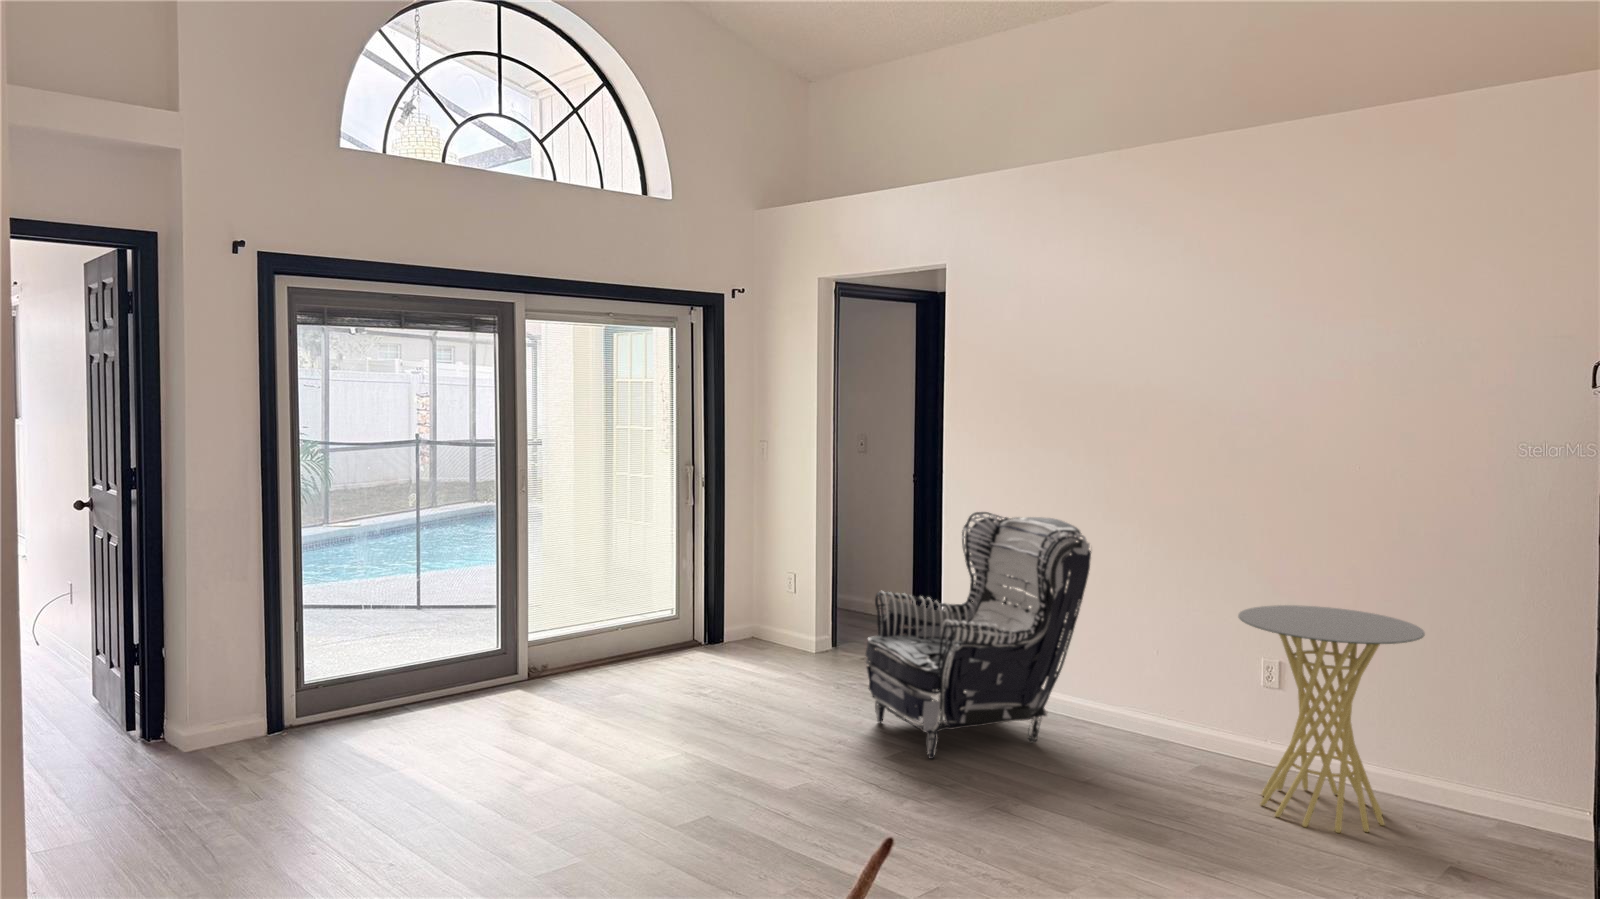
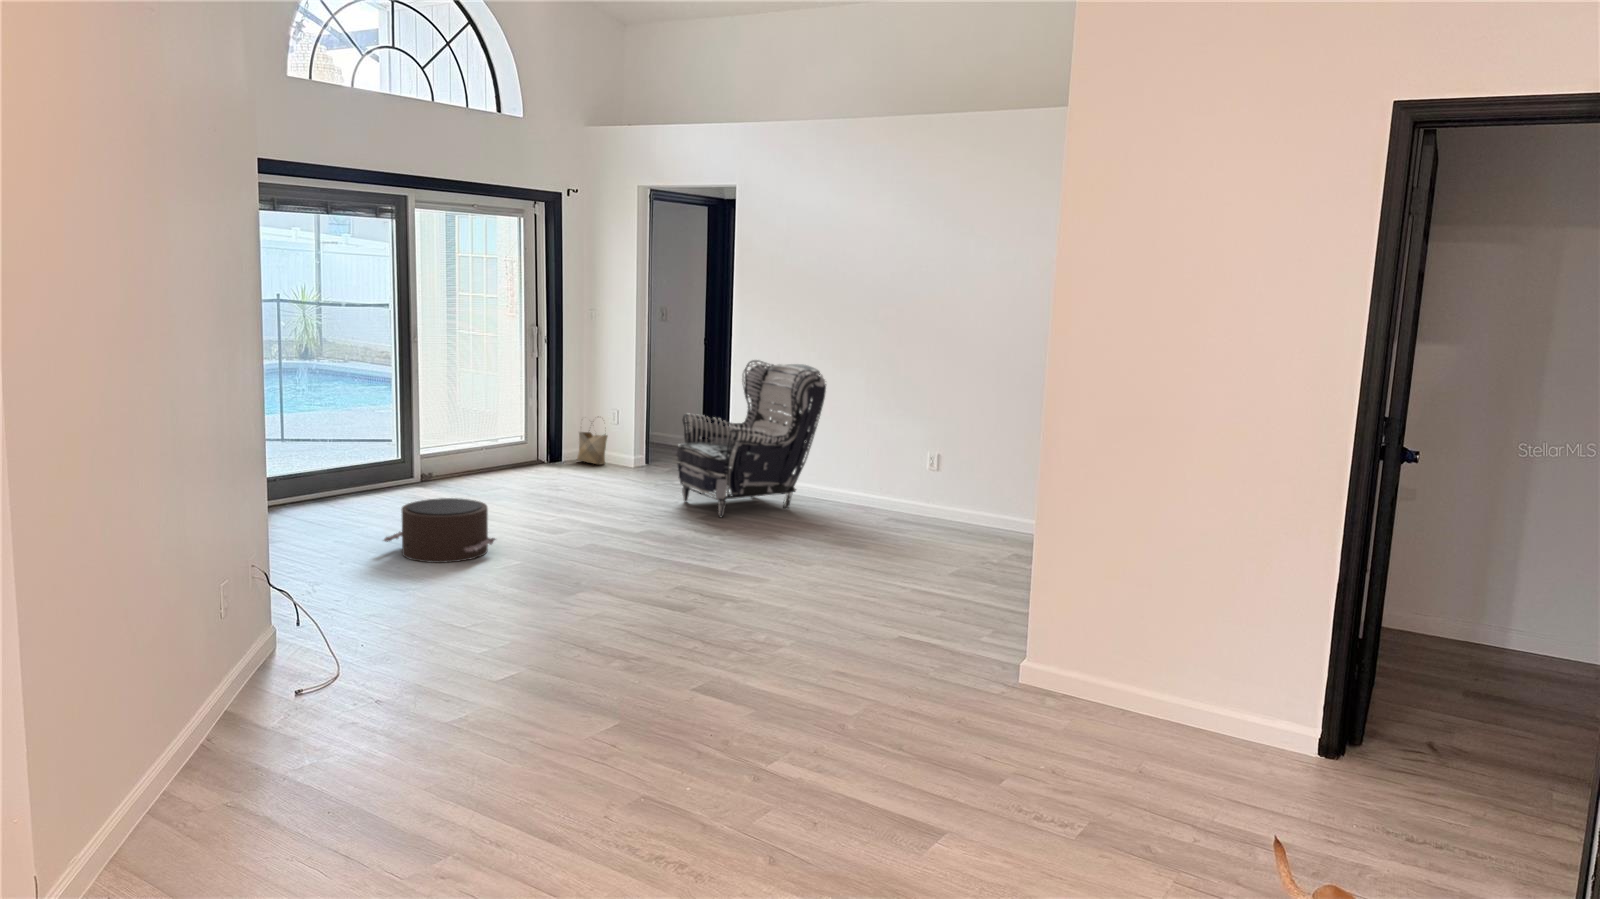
woven basket: none [743,582,783,648] -> present [577,432,607,465]
side table: present [1238,605,1425,833] -> none [909,416,1009,543]
pouf: none [392,742,566,863] -> present [384,498,496,563]

